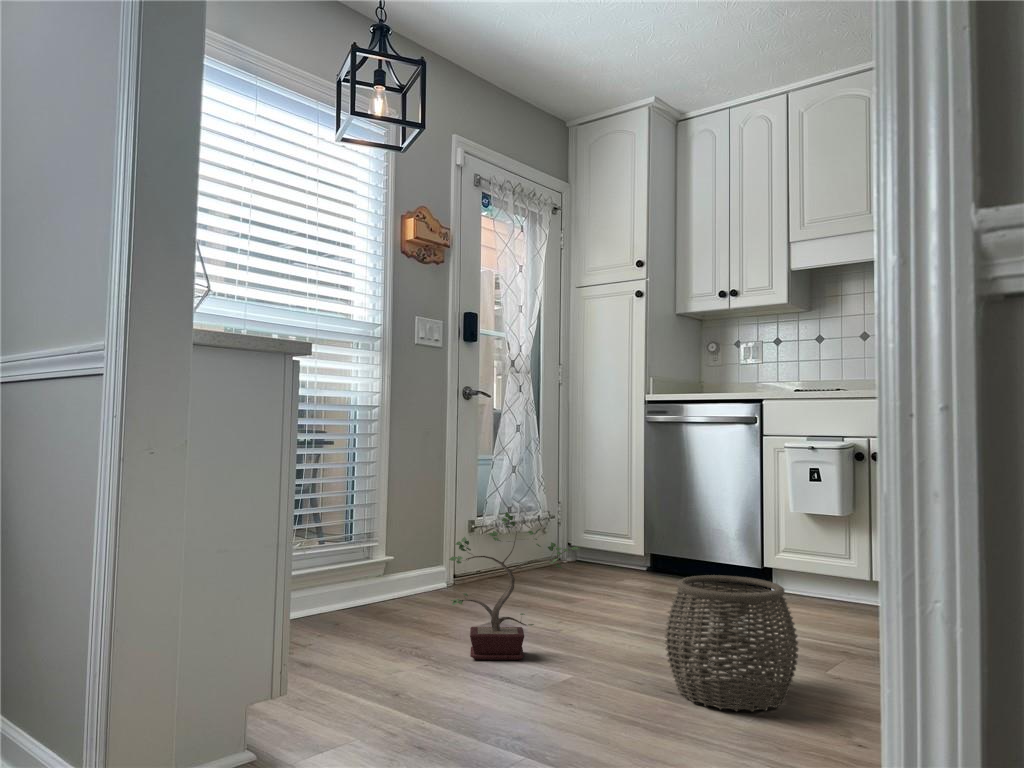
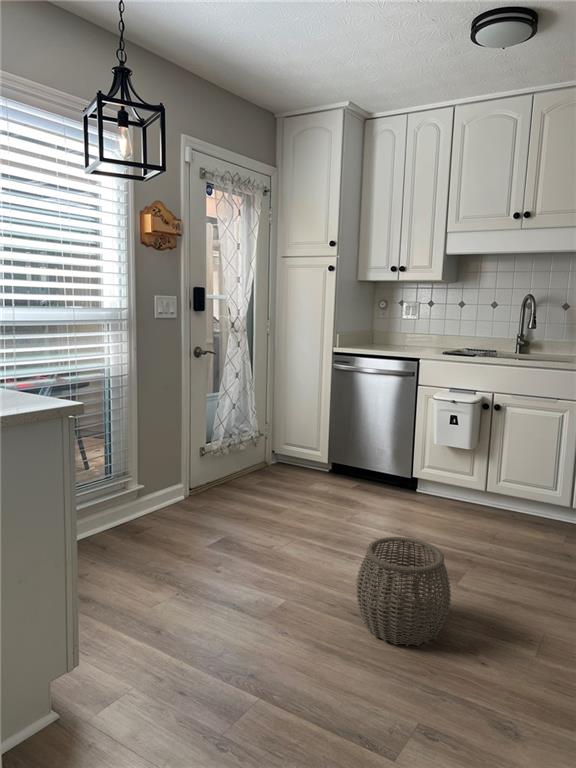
potted plant: present [449,512,580,660] -> none [192,482,294,593]

